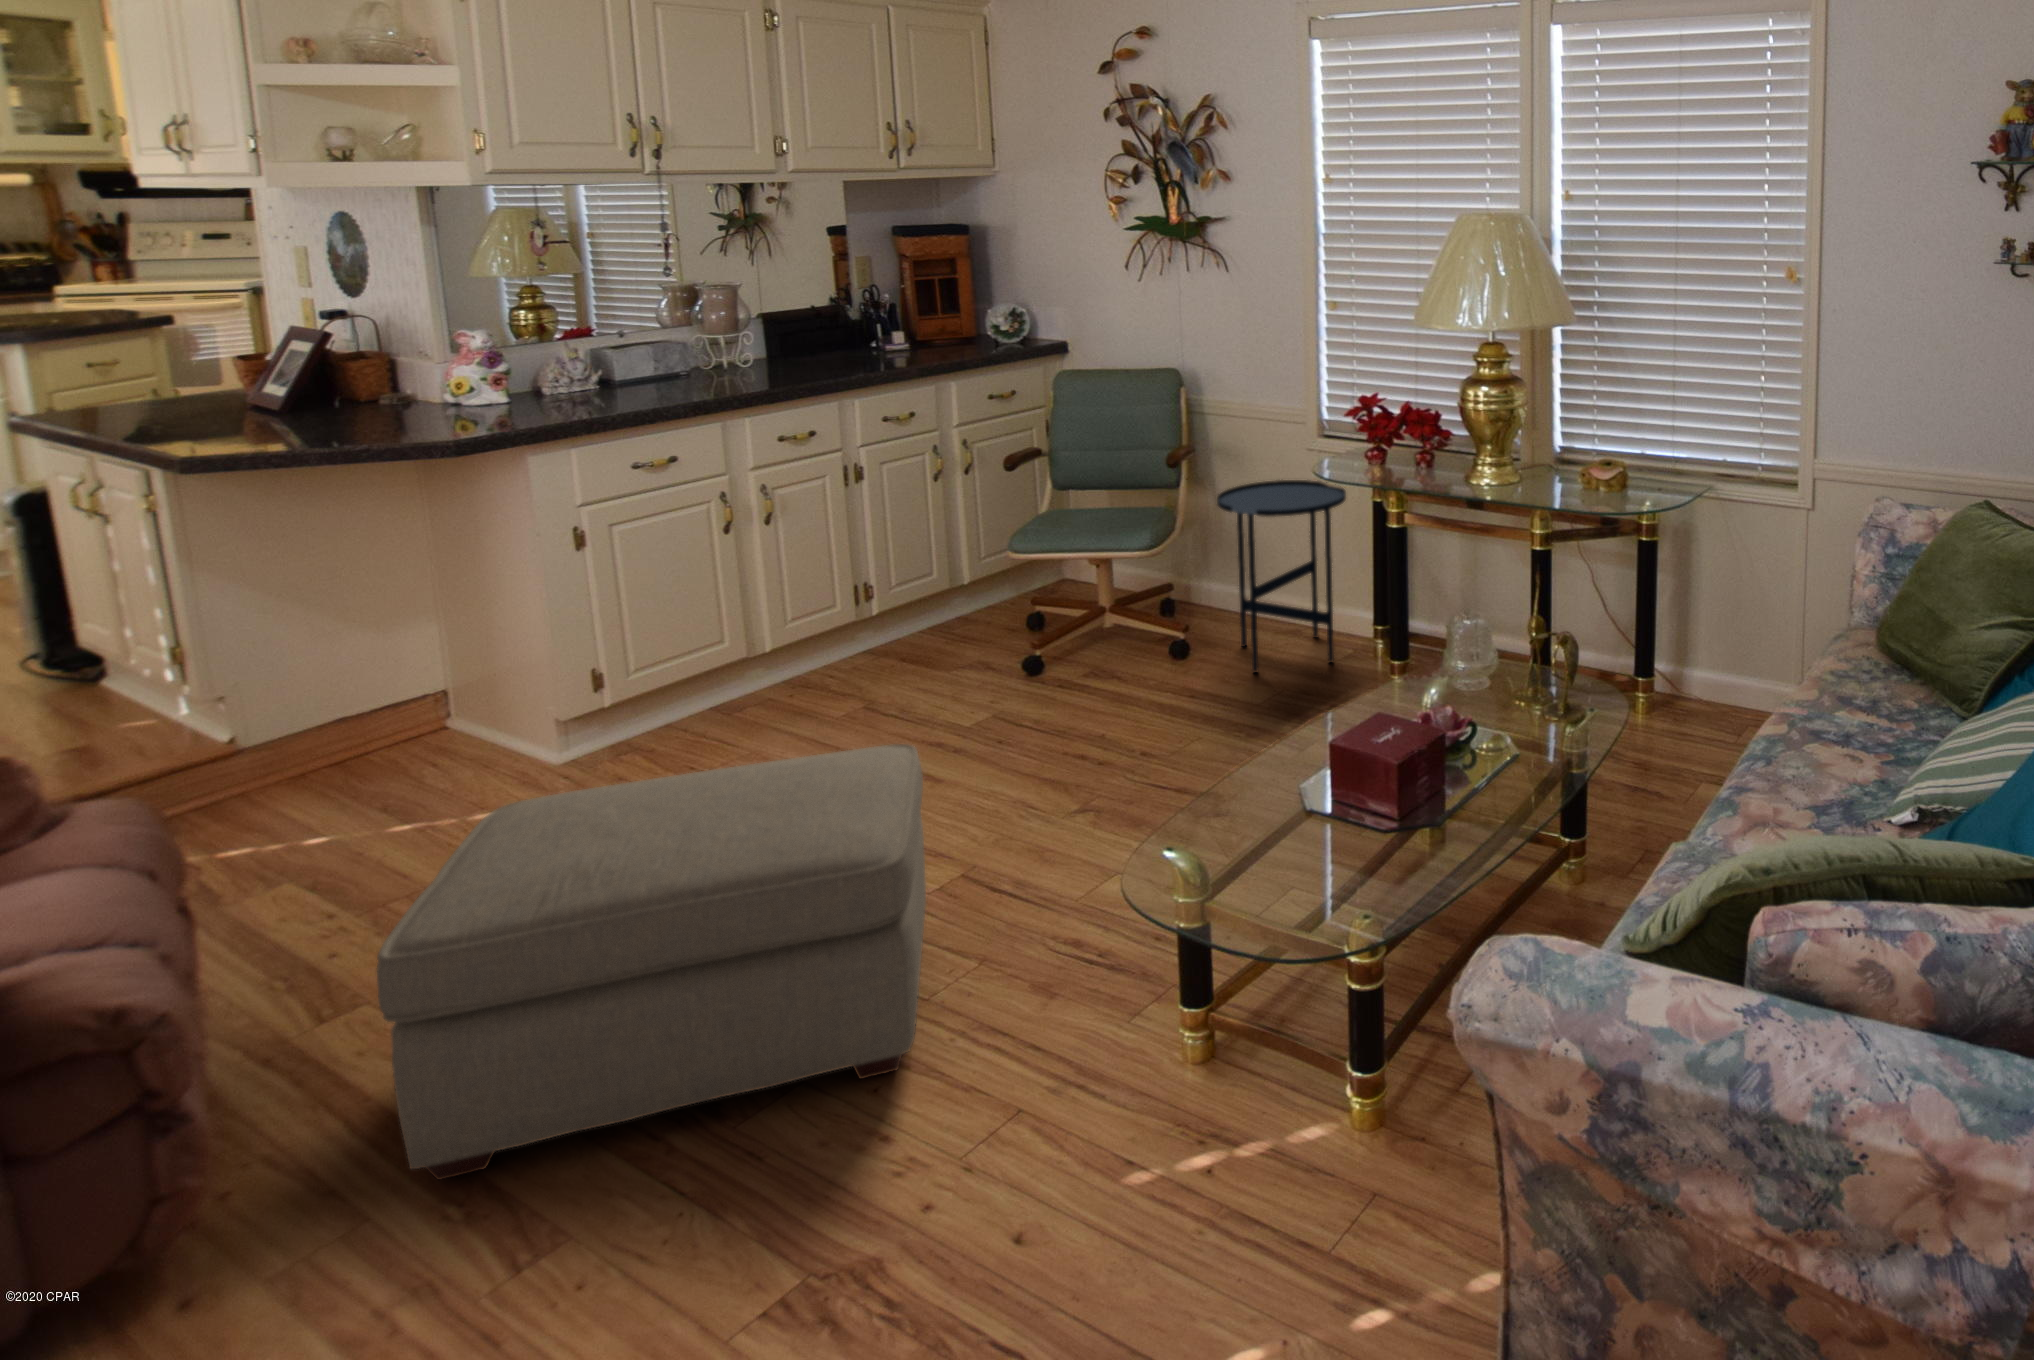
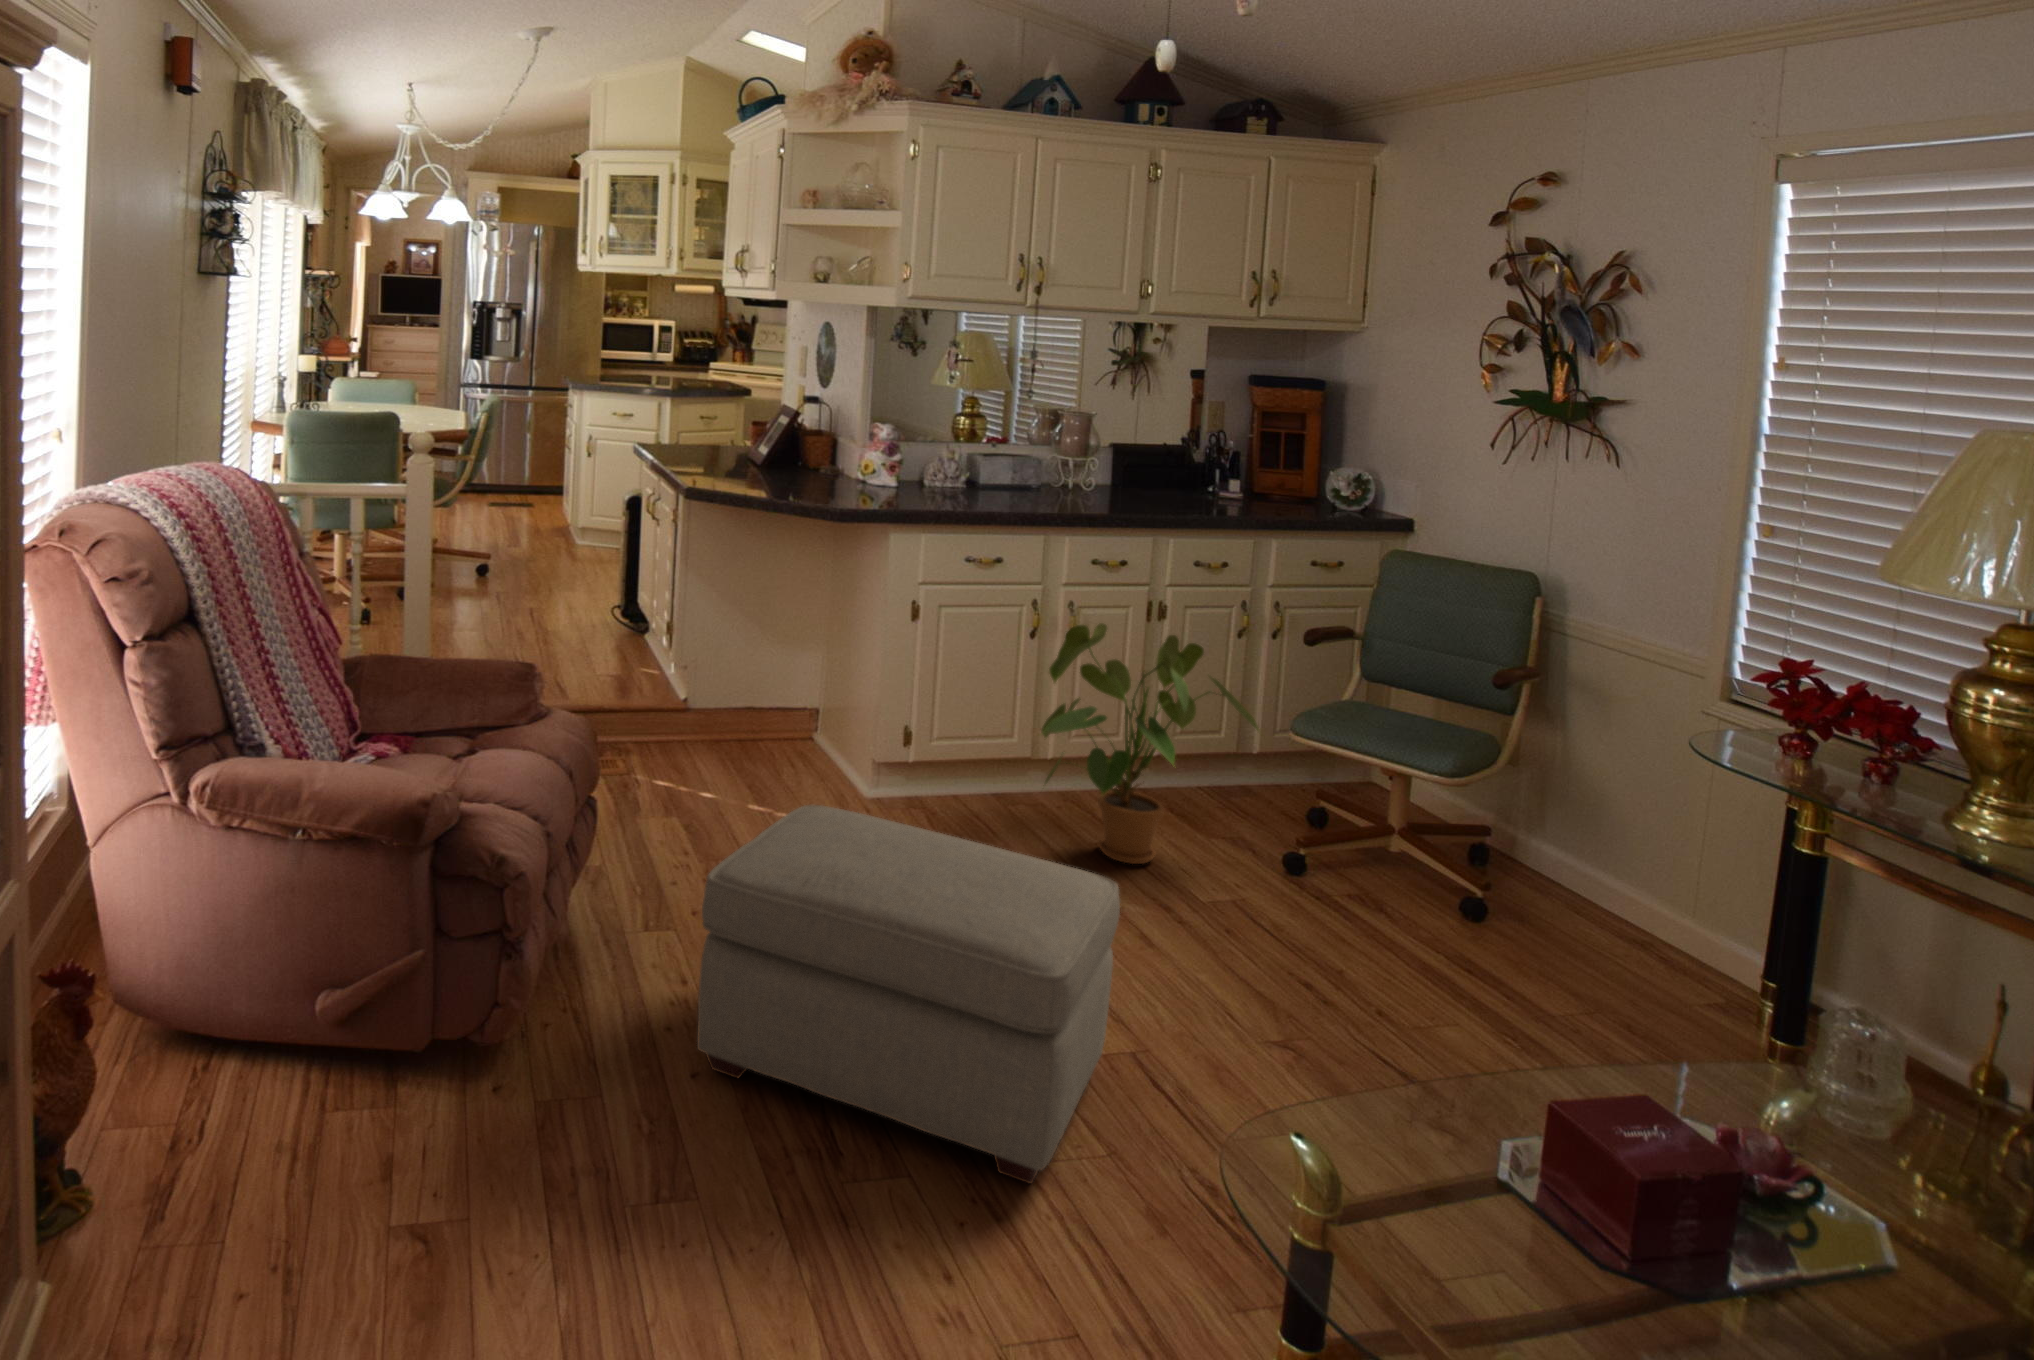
side table: present [1217,480,1346,672] -> none [1550,736,1751,1010]
house plant: none [751,491,989,723] -> present [1041,623,1259,864]

